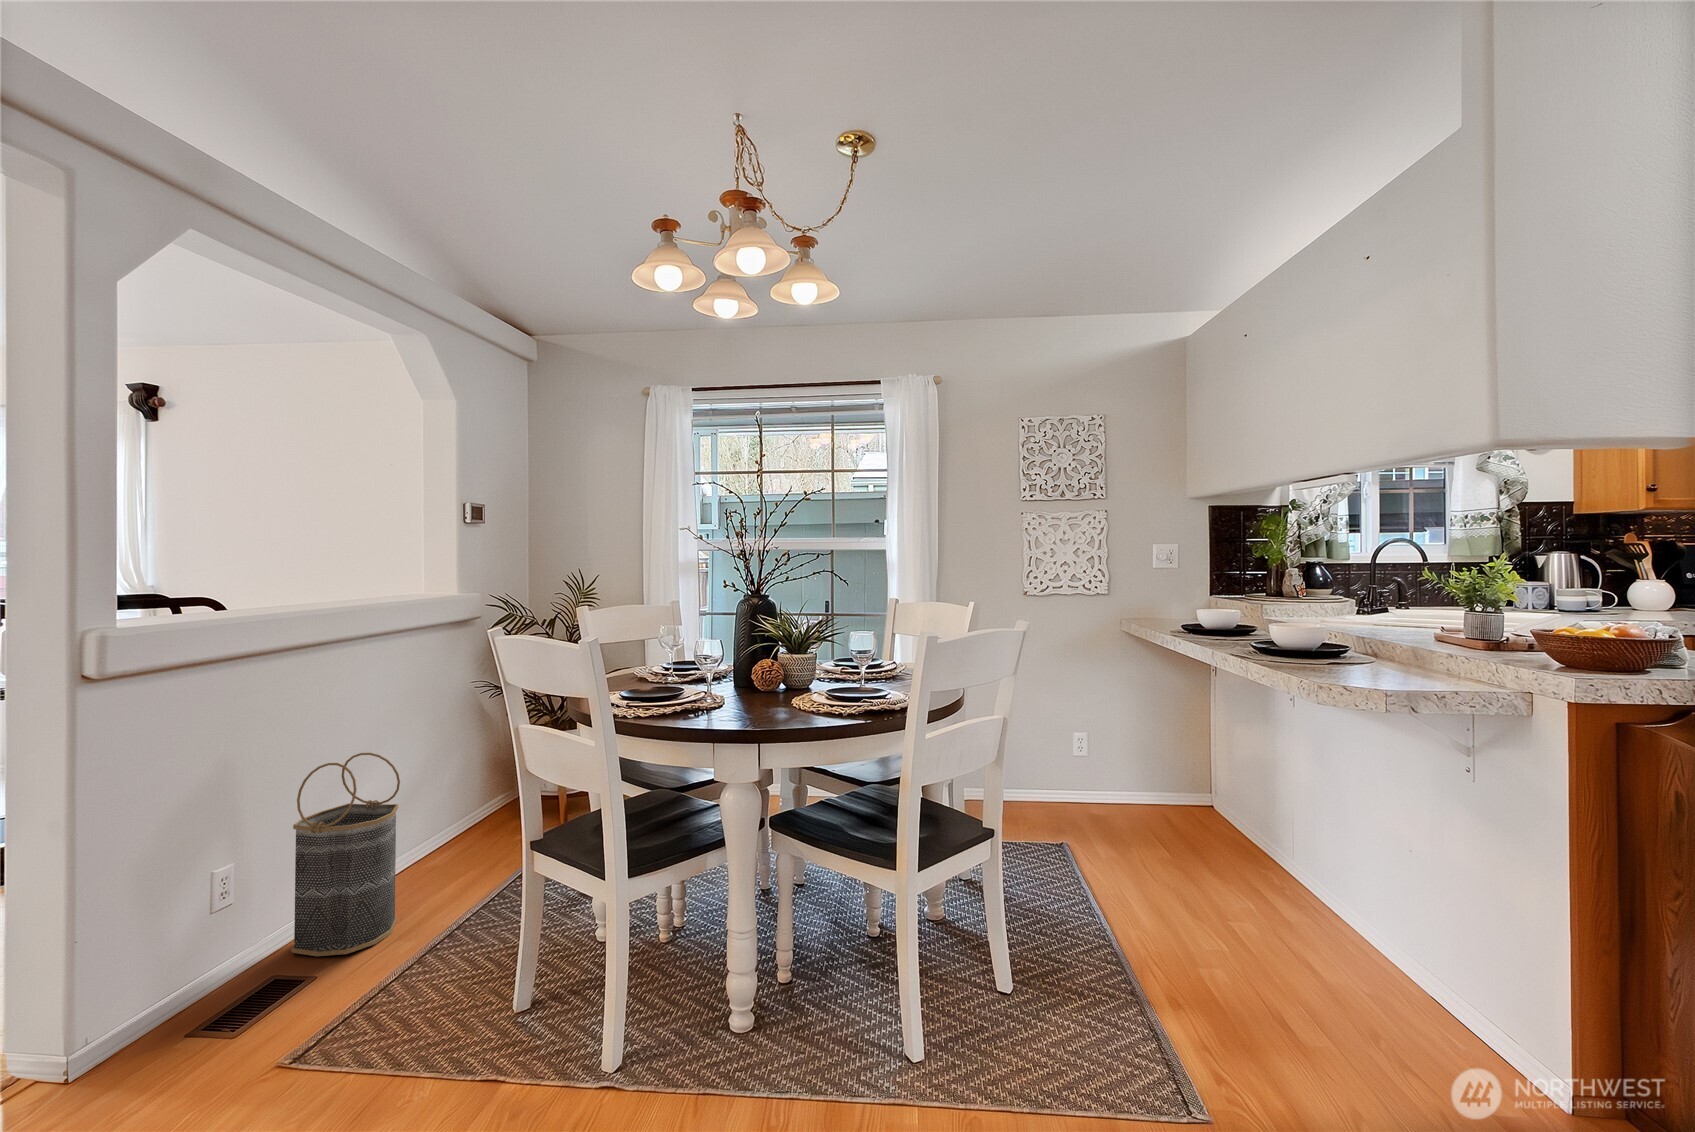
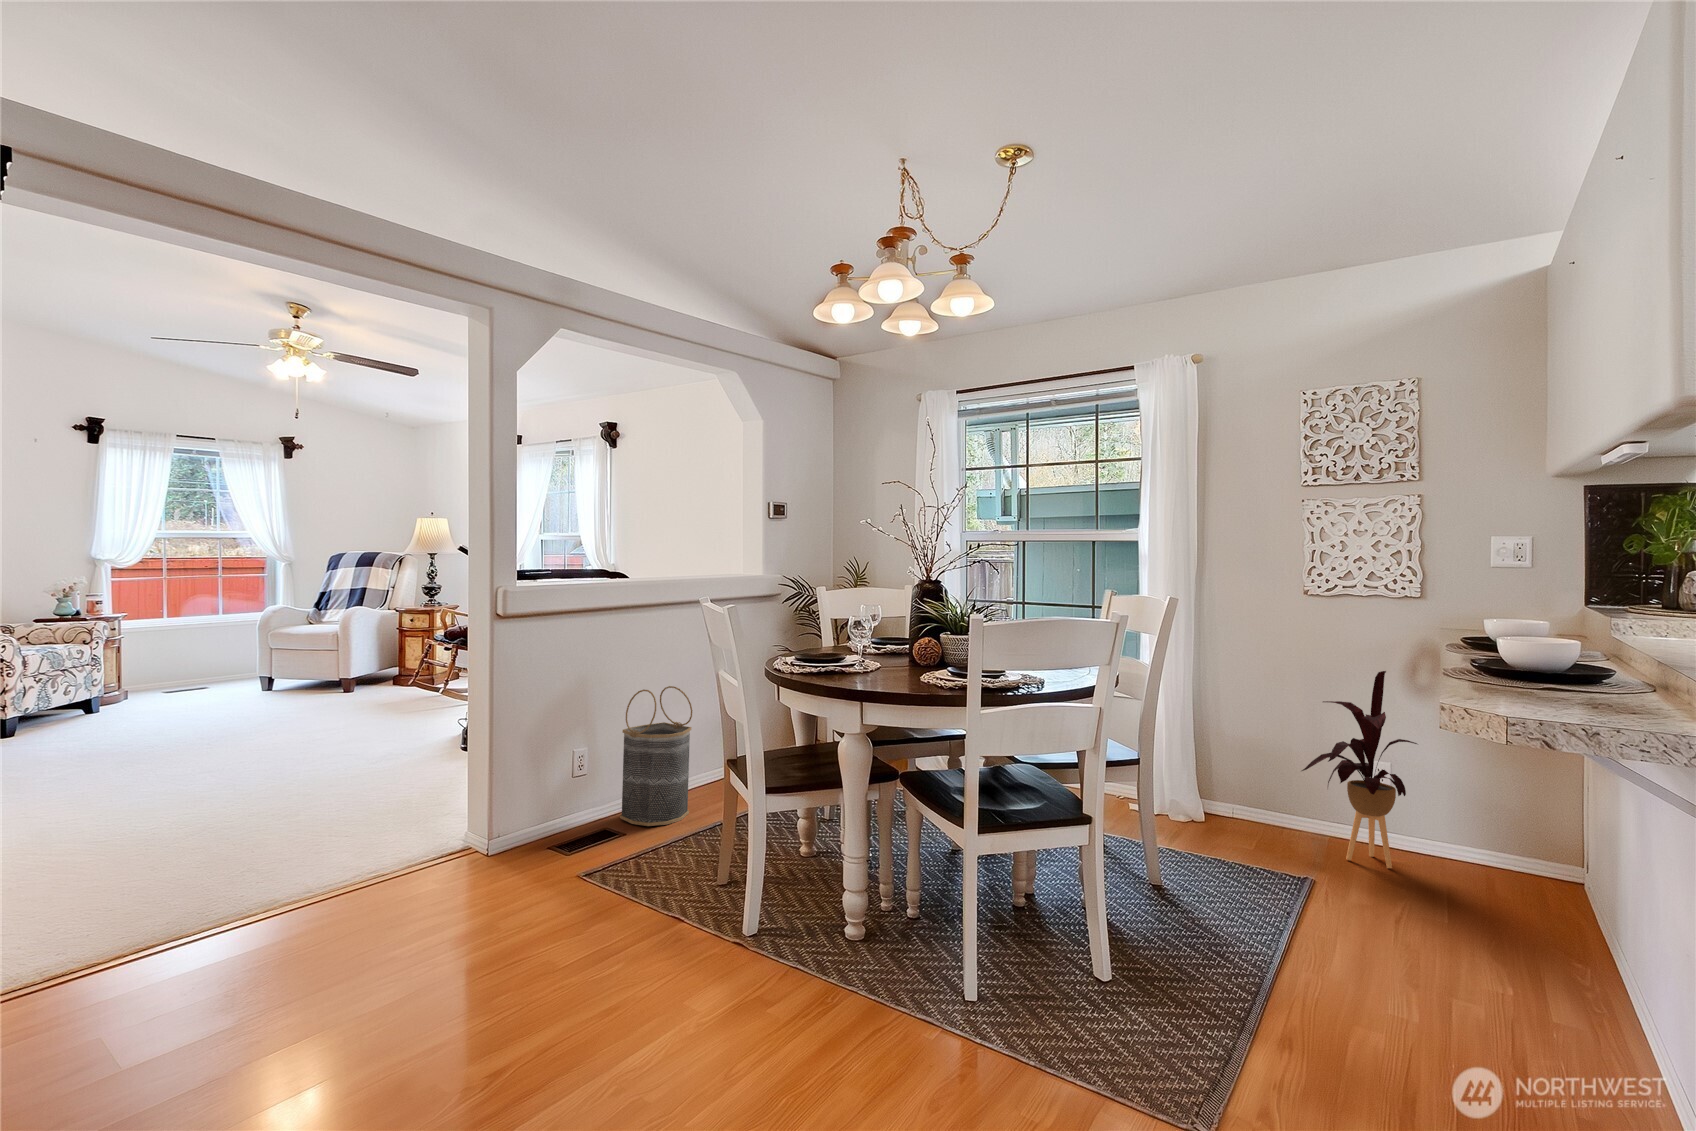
house plant: none [1045,658,1127,825] -> present [1302,671,1417,868]

